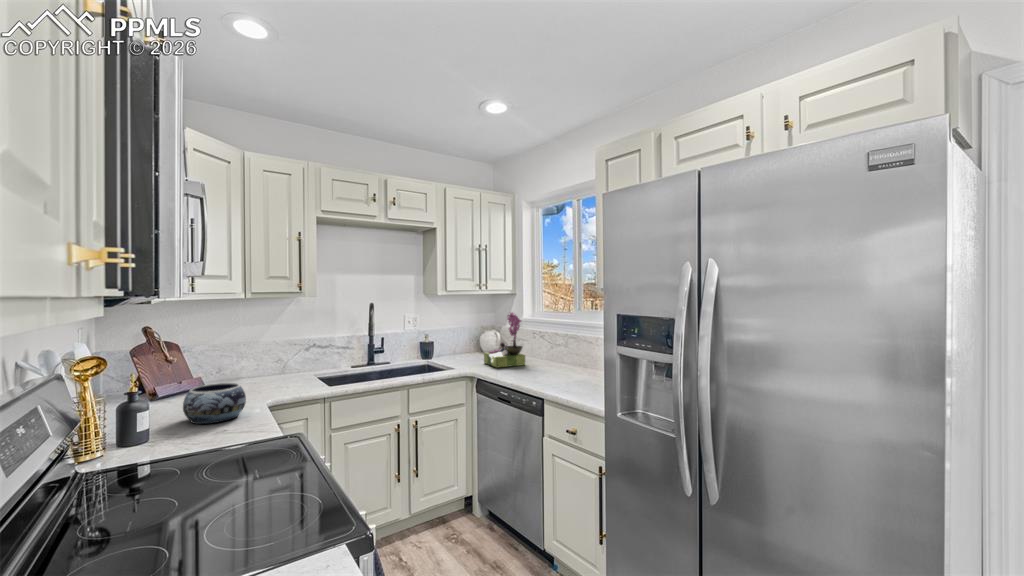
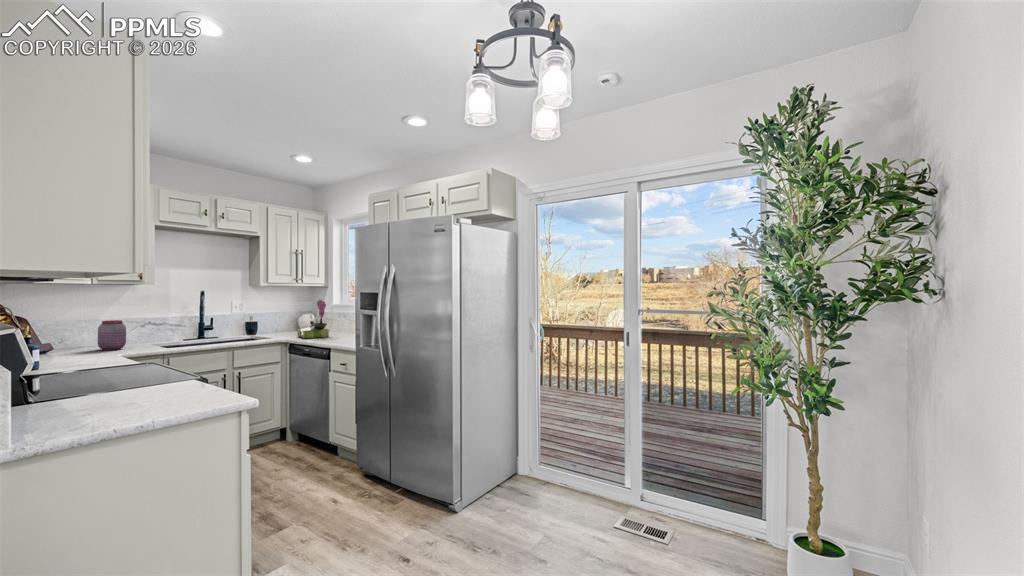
jar: none [251,347,284,389] -> present [98,320,126,350]
decorative bowl: present [183,383,246,424] -> none [57,338,104,361]

